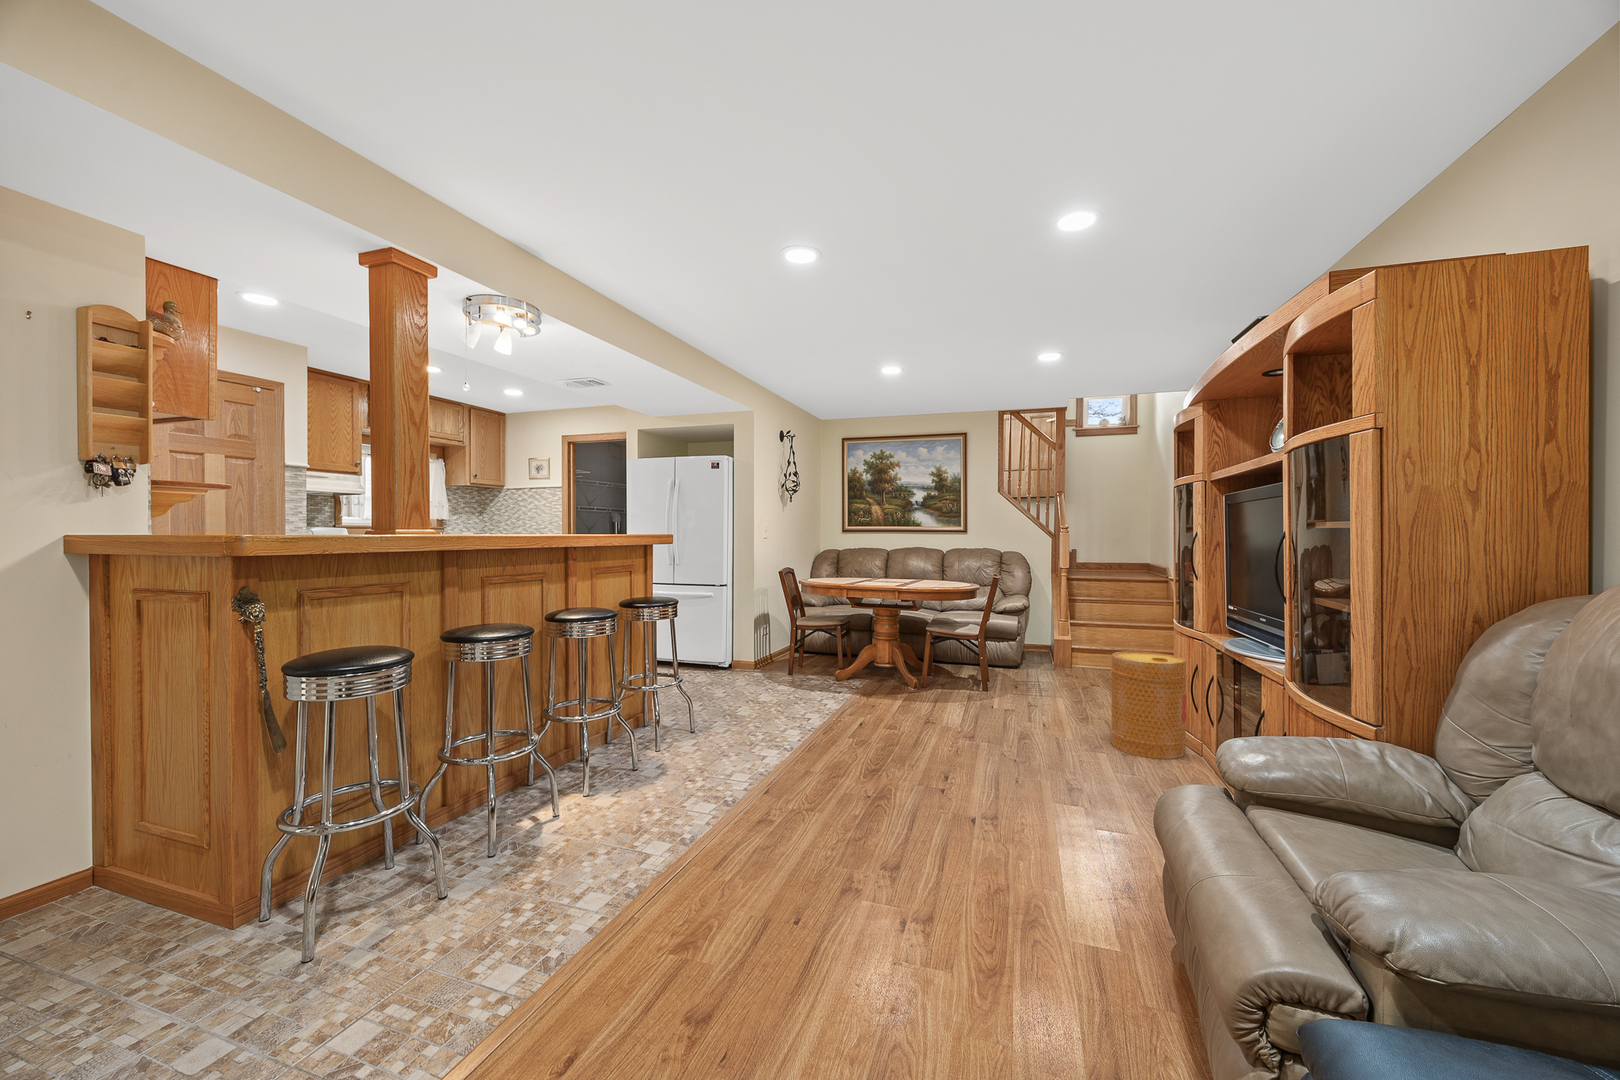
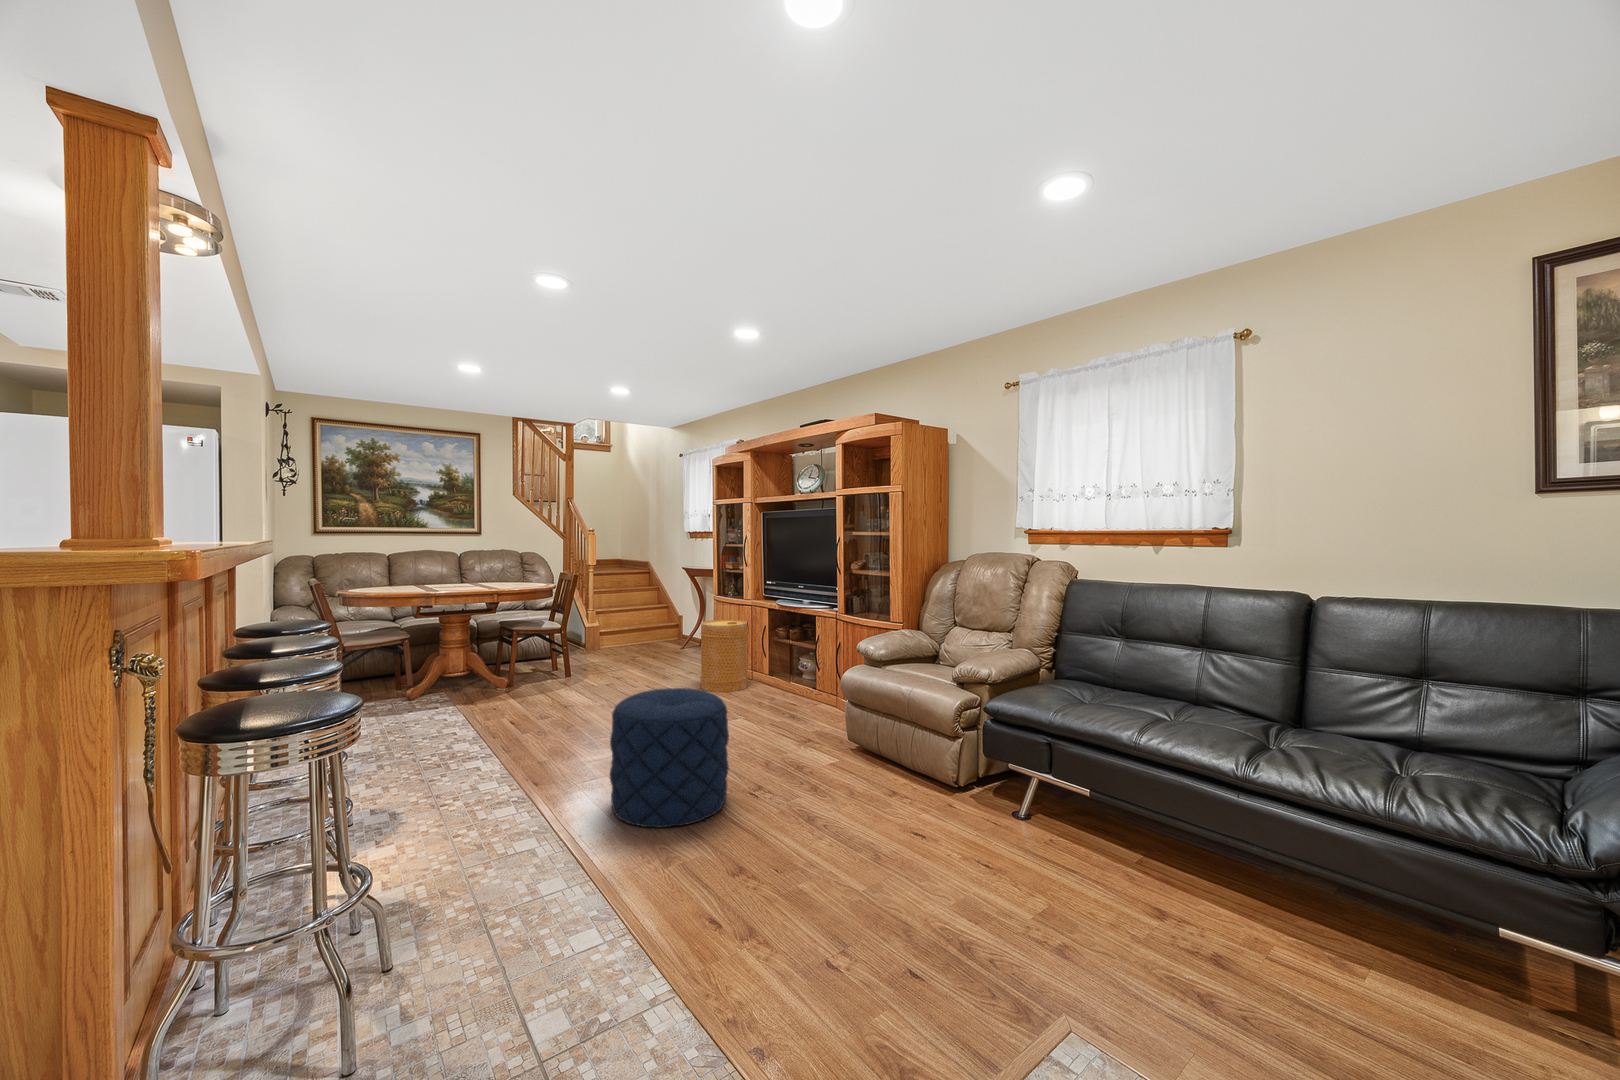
pouf: none [755,720,900,905] -> present [610,688,729,827]

